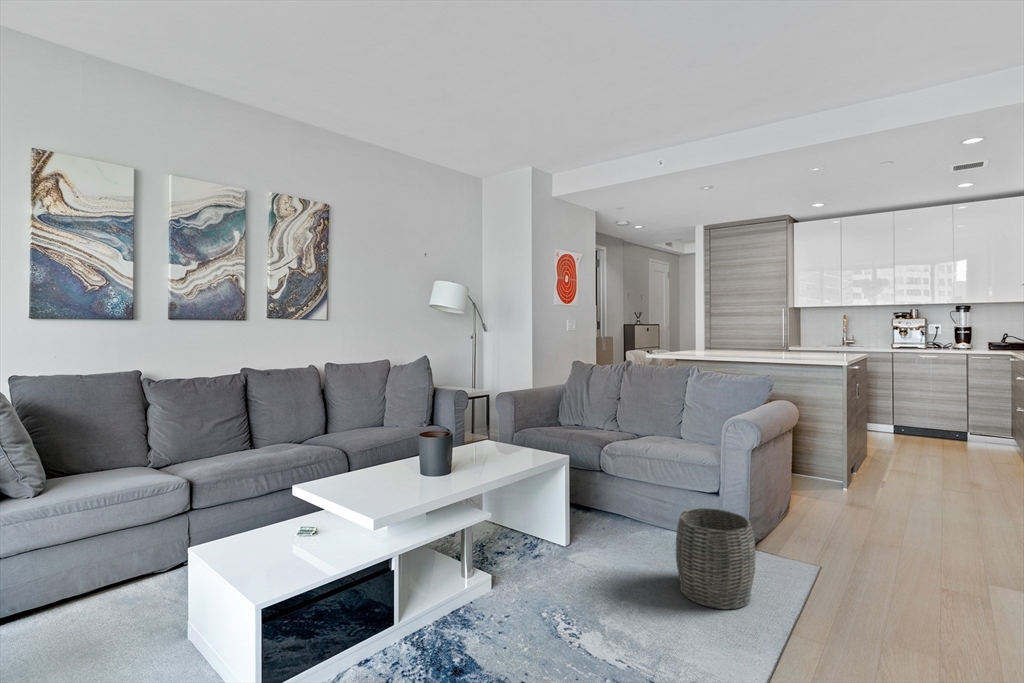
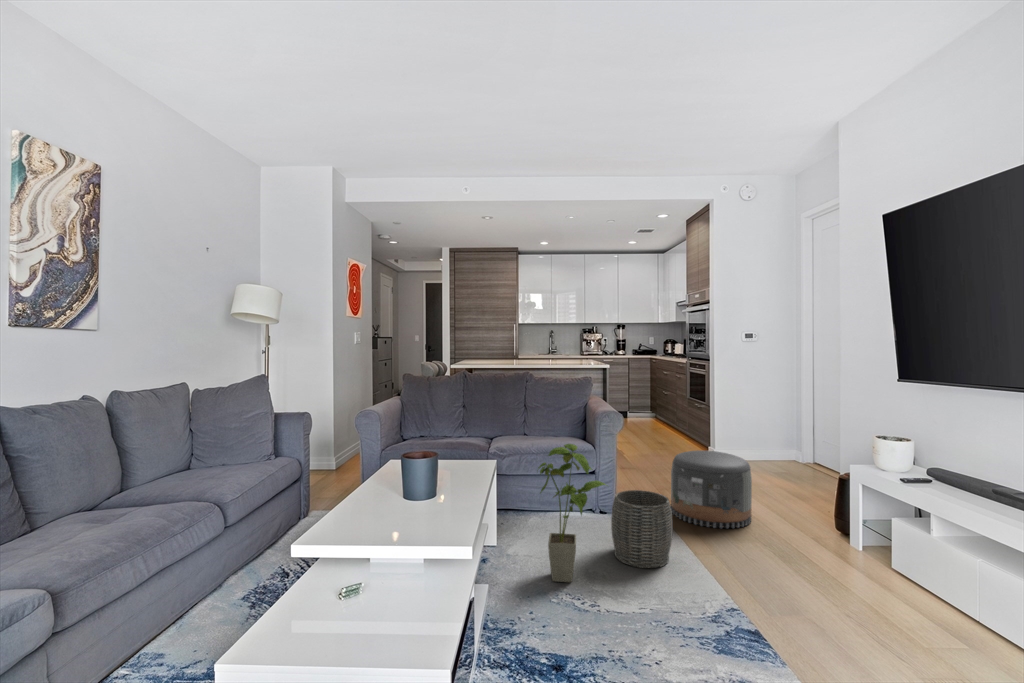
house plant: none [564,436,647,589] -> present [538,444,606,582]
pouf: none [840,483,979,608] -> present [671,451,752,528]

